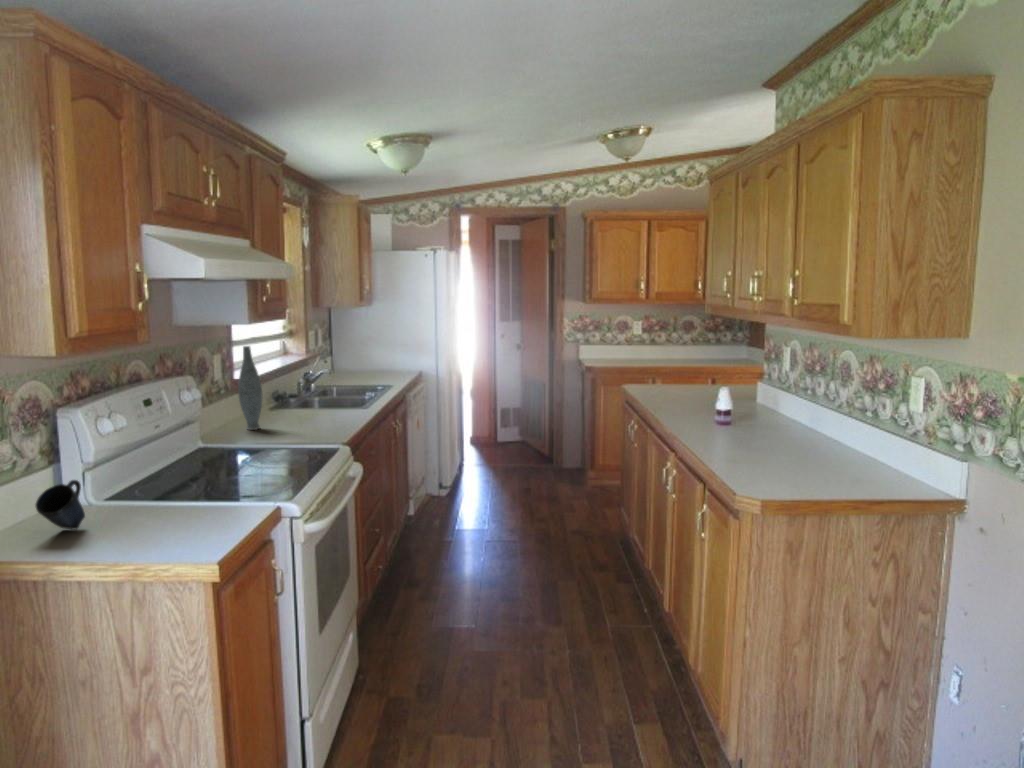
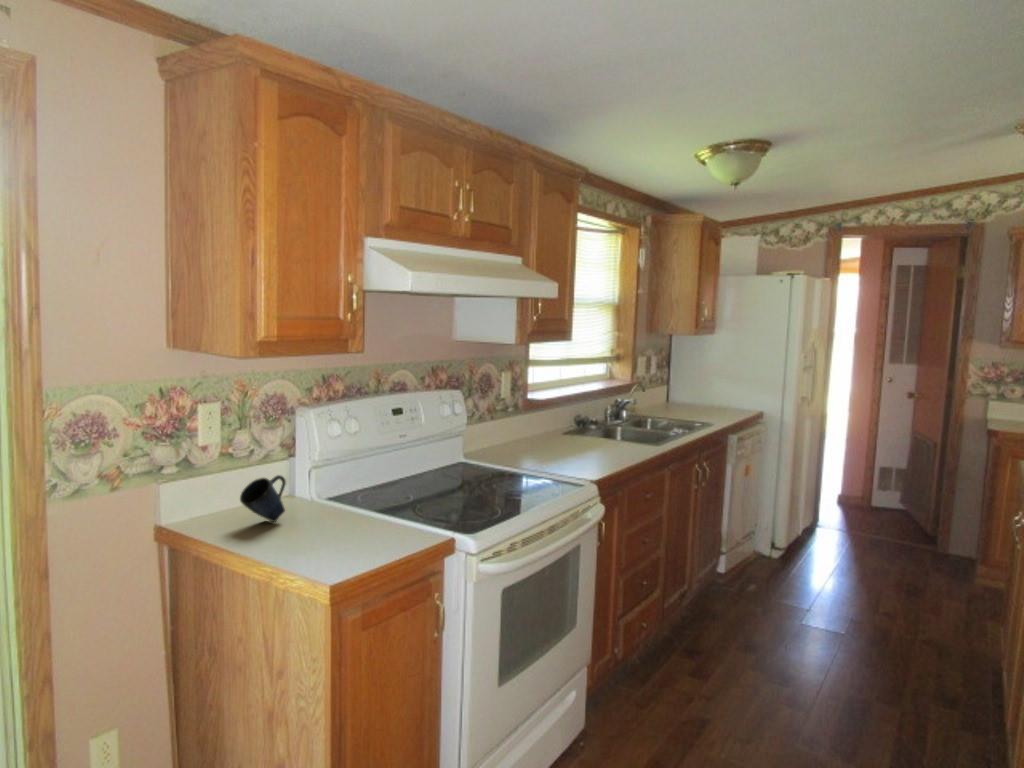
vase: present [238,346,262,430] -> none [518,365,541,450]

